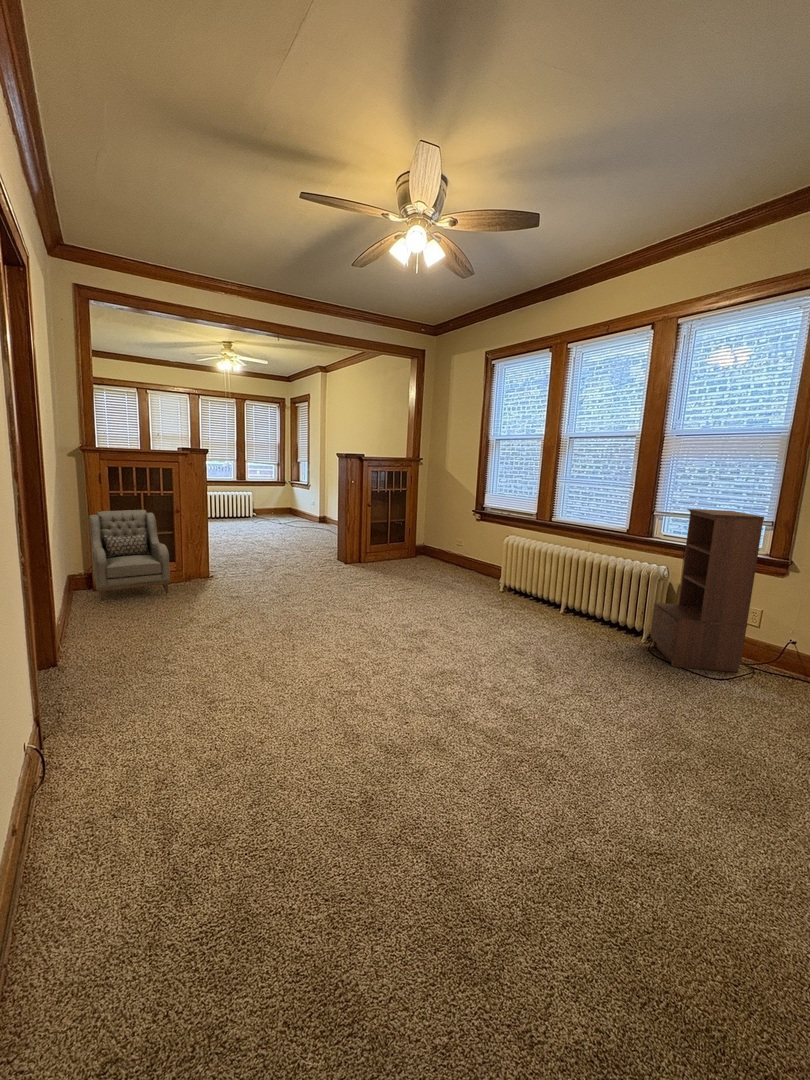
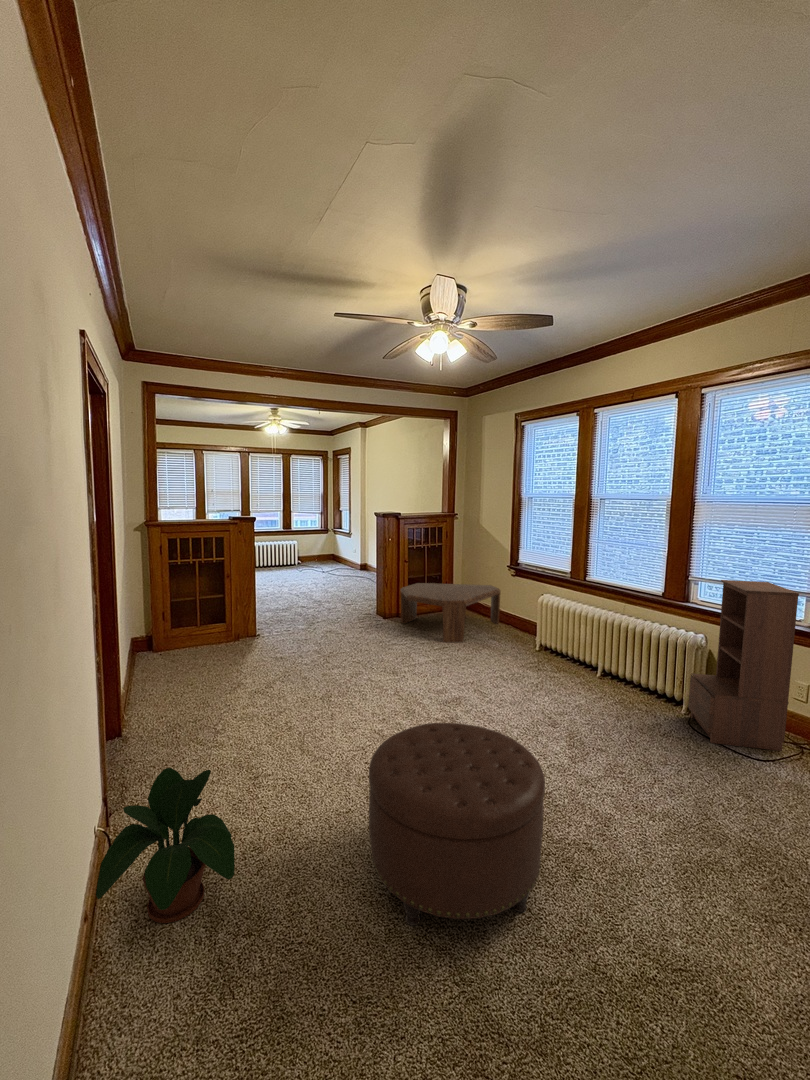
armchair: present [89,510,170,604] -> none [152,552,222,665]
coffee table: none [362,528,464,585] -> present [401,583,500,642]
ottoman: none [338,635,524,829] -> present [369,723,545,926]
potted plant: none [26,675,189,838] -> present [96,768,235,923]

